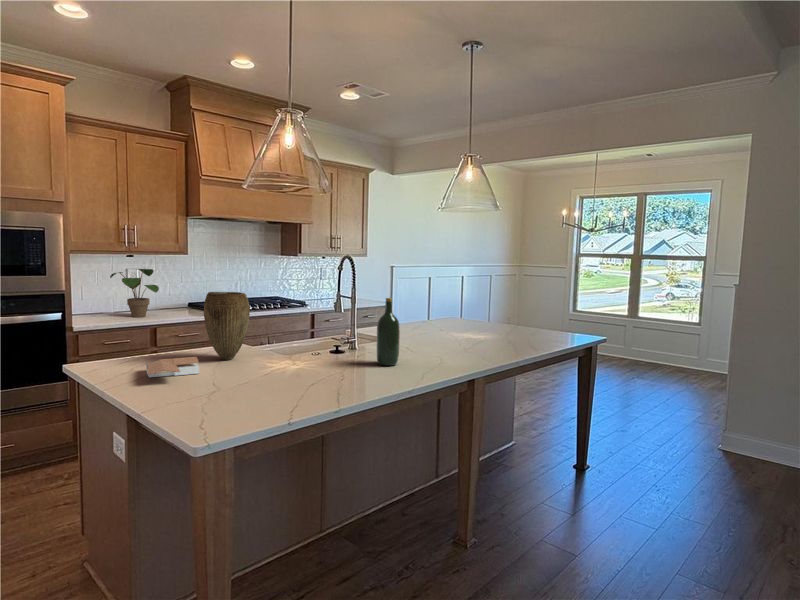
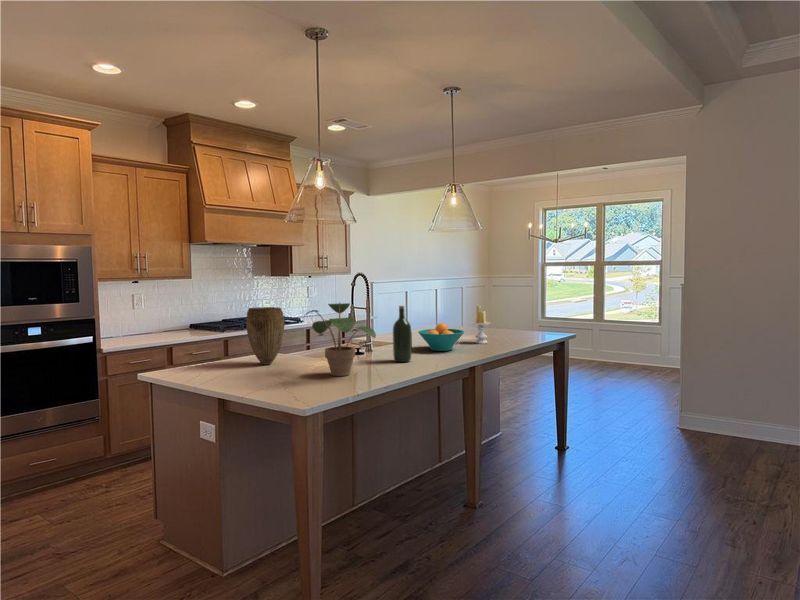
potted plant: present [110,269,159,317] -> present [306,303,376,376]
candle: none [480,299,503,345] -> present [472,305,491,344]
fruit bowl: none [414,319,468,352] -> present [418,323,464,351]
book: present [146,357,199,377] -> none [207,361,253,379]

